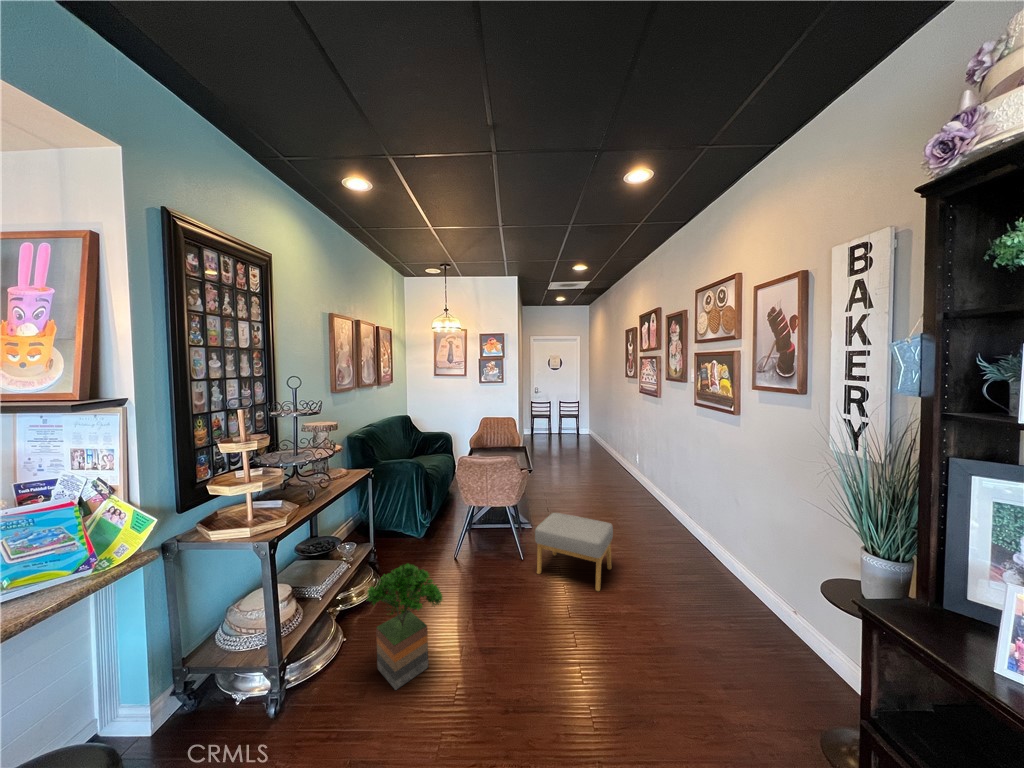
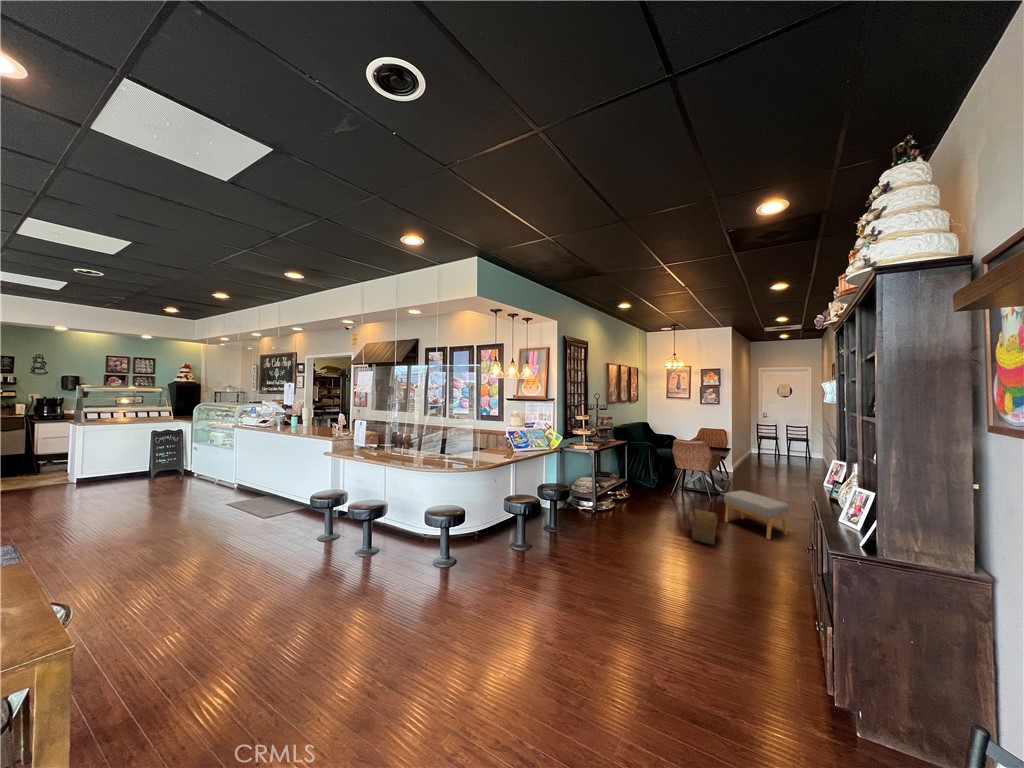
potted tree: present [367,563,442,690] -> none [624,482,660,531]
cardboard box: none [496,580,545,656] -> present [689,509,717,545]

